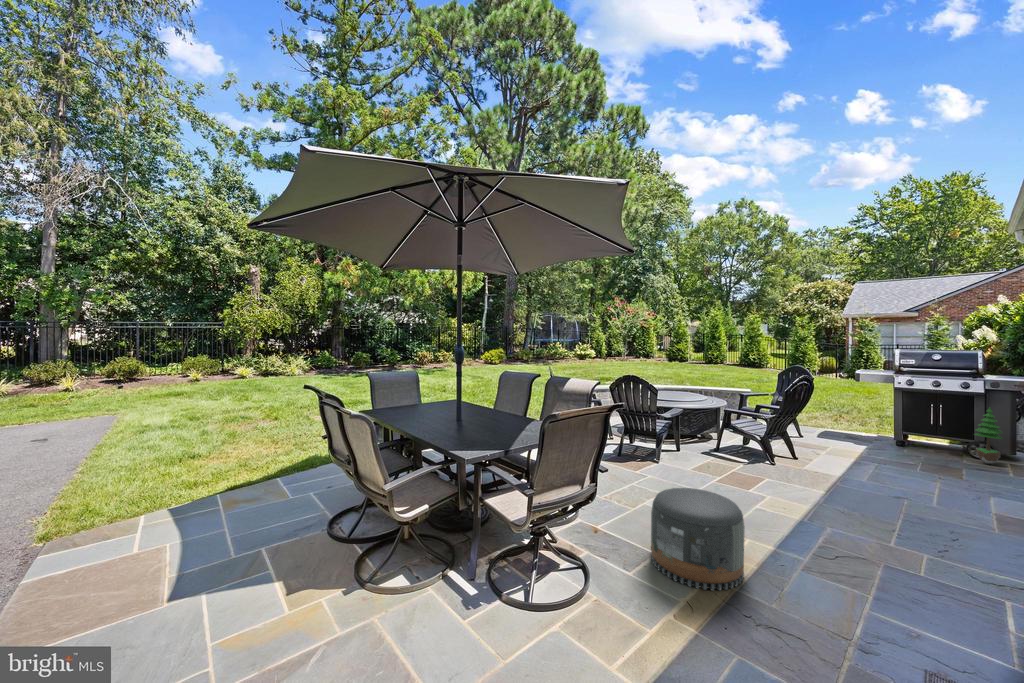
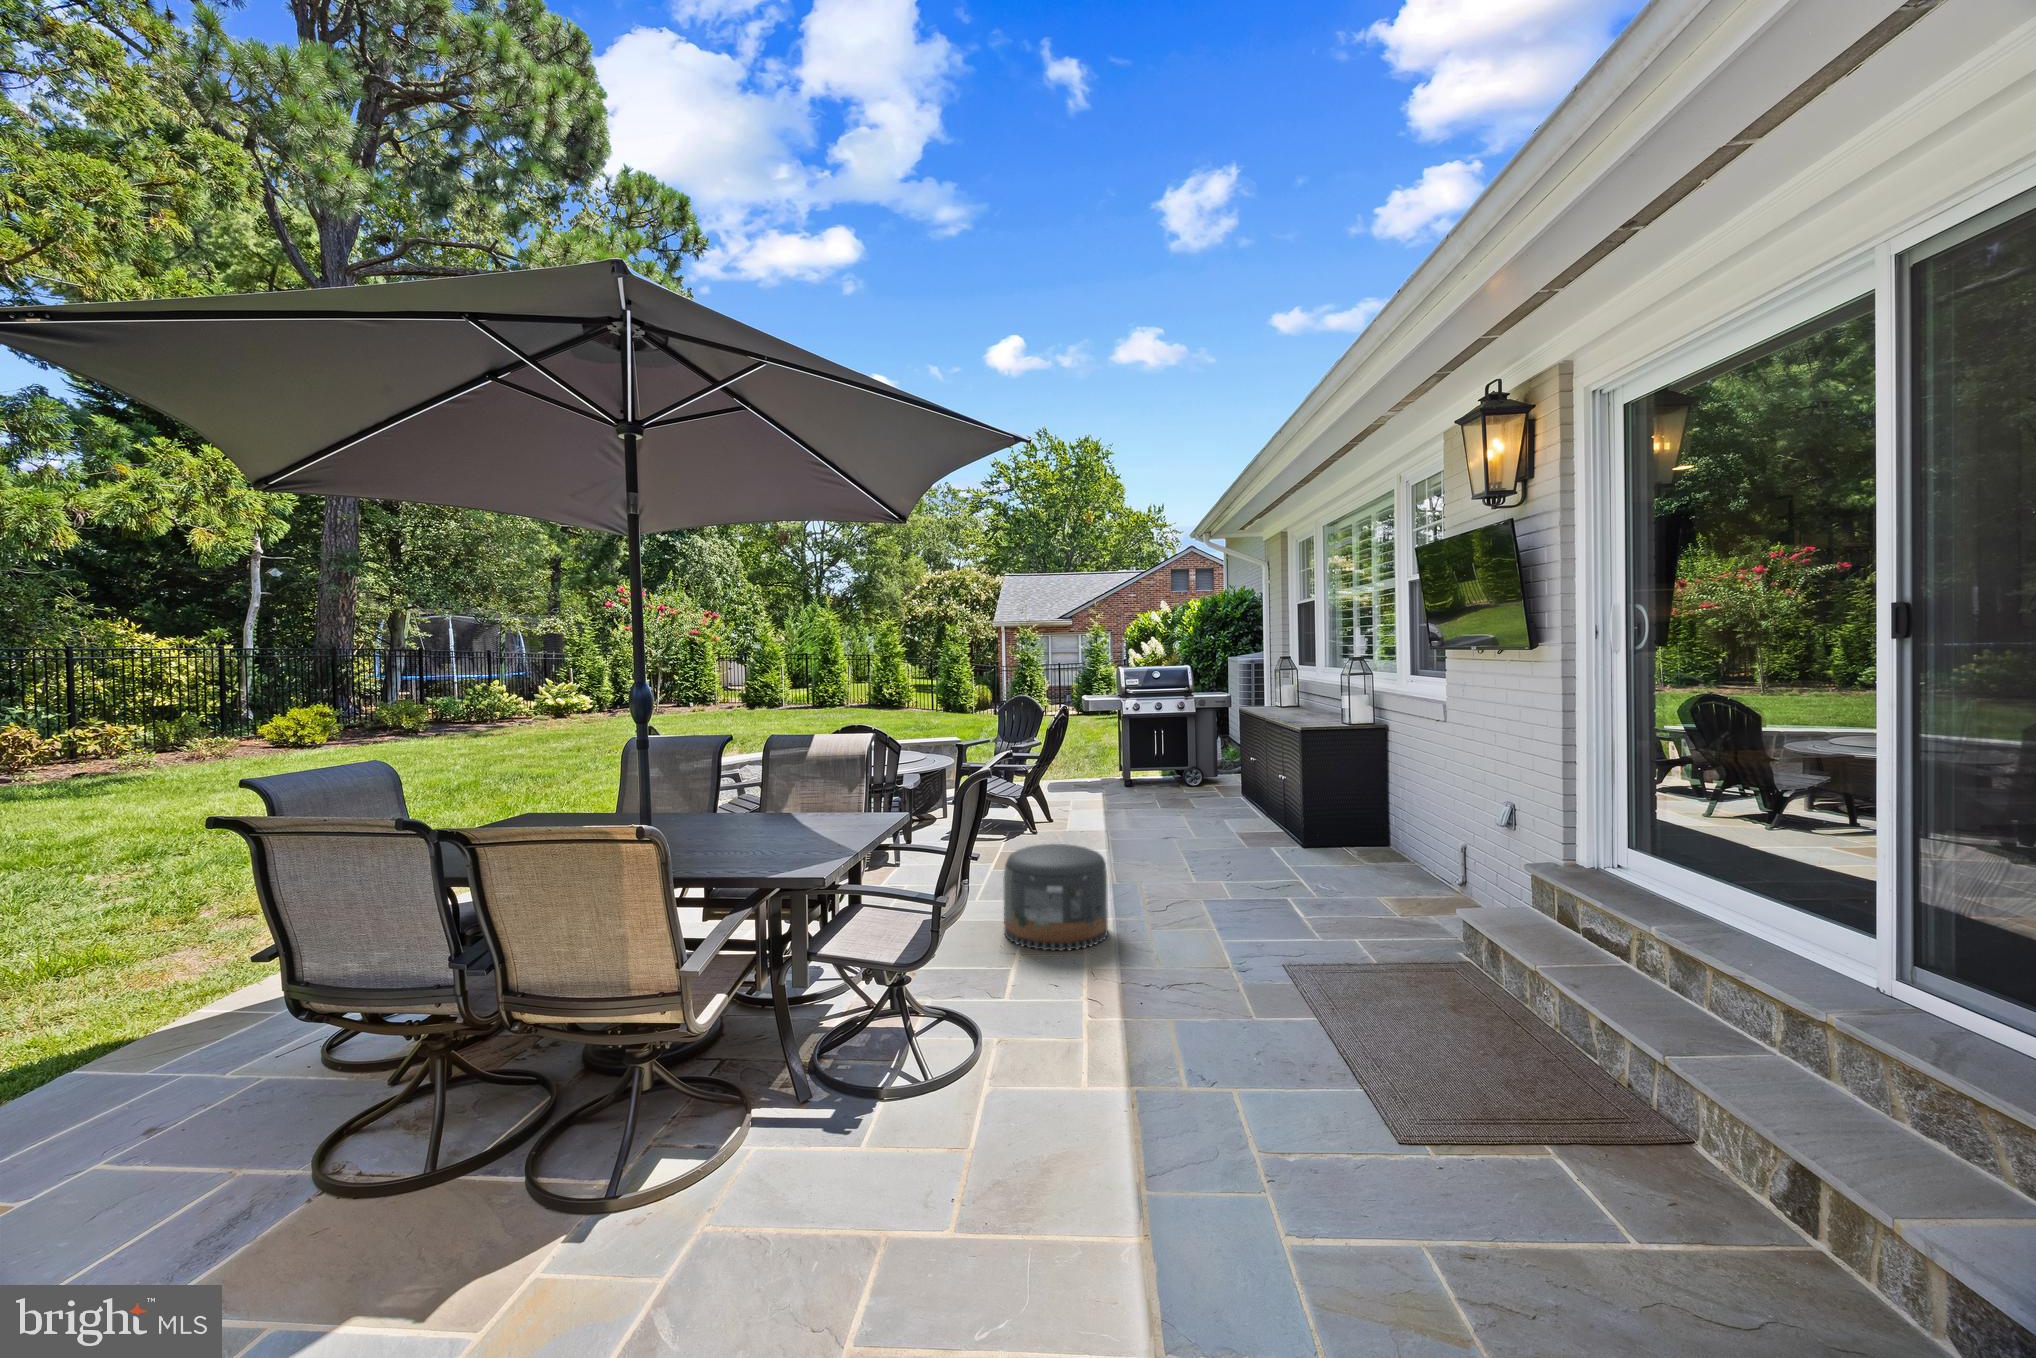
potted tree: present [975,407,1003,464] -> none [1189,728,1212,790]

